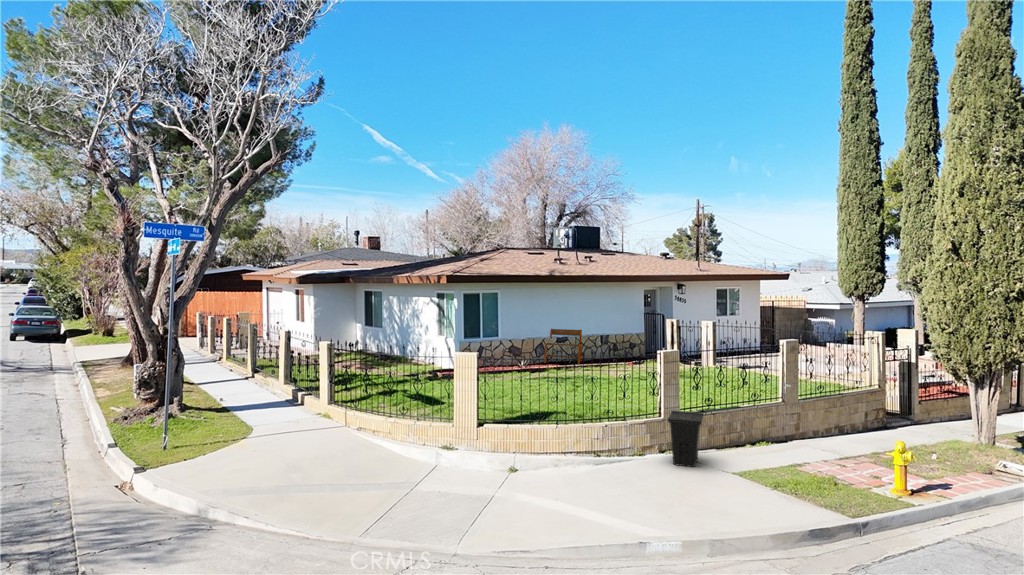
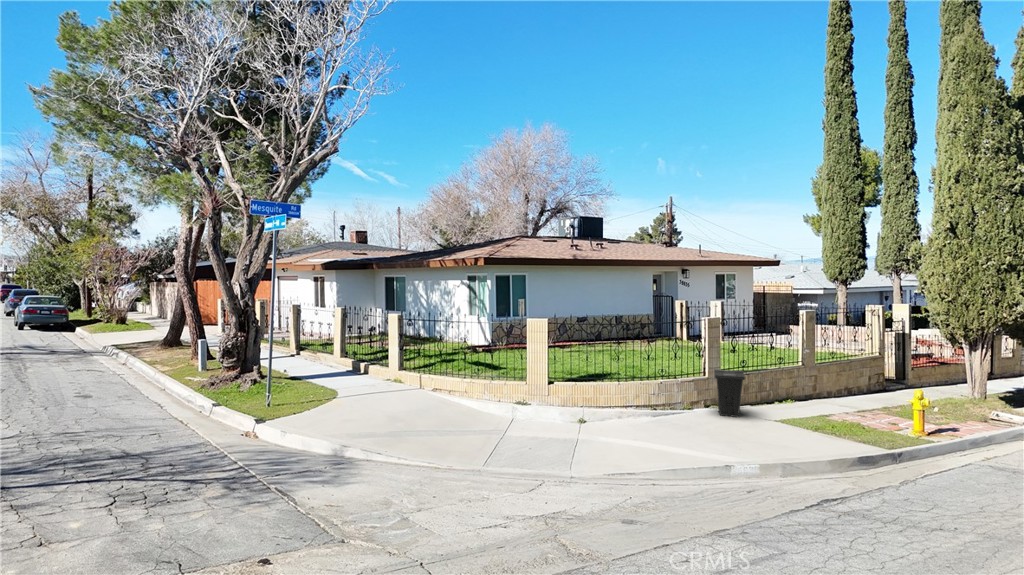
bench: present [544,329,583,364] -> none [568,309,603,341]

